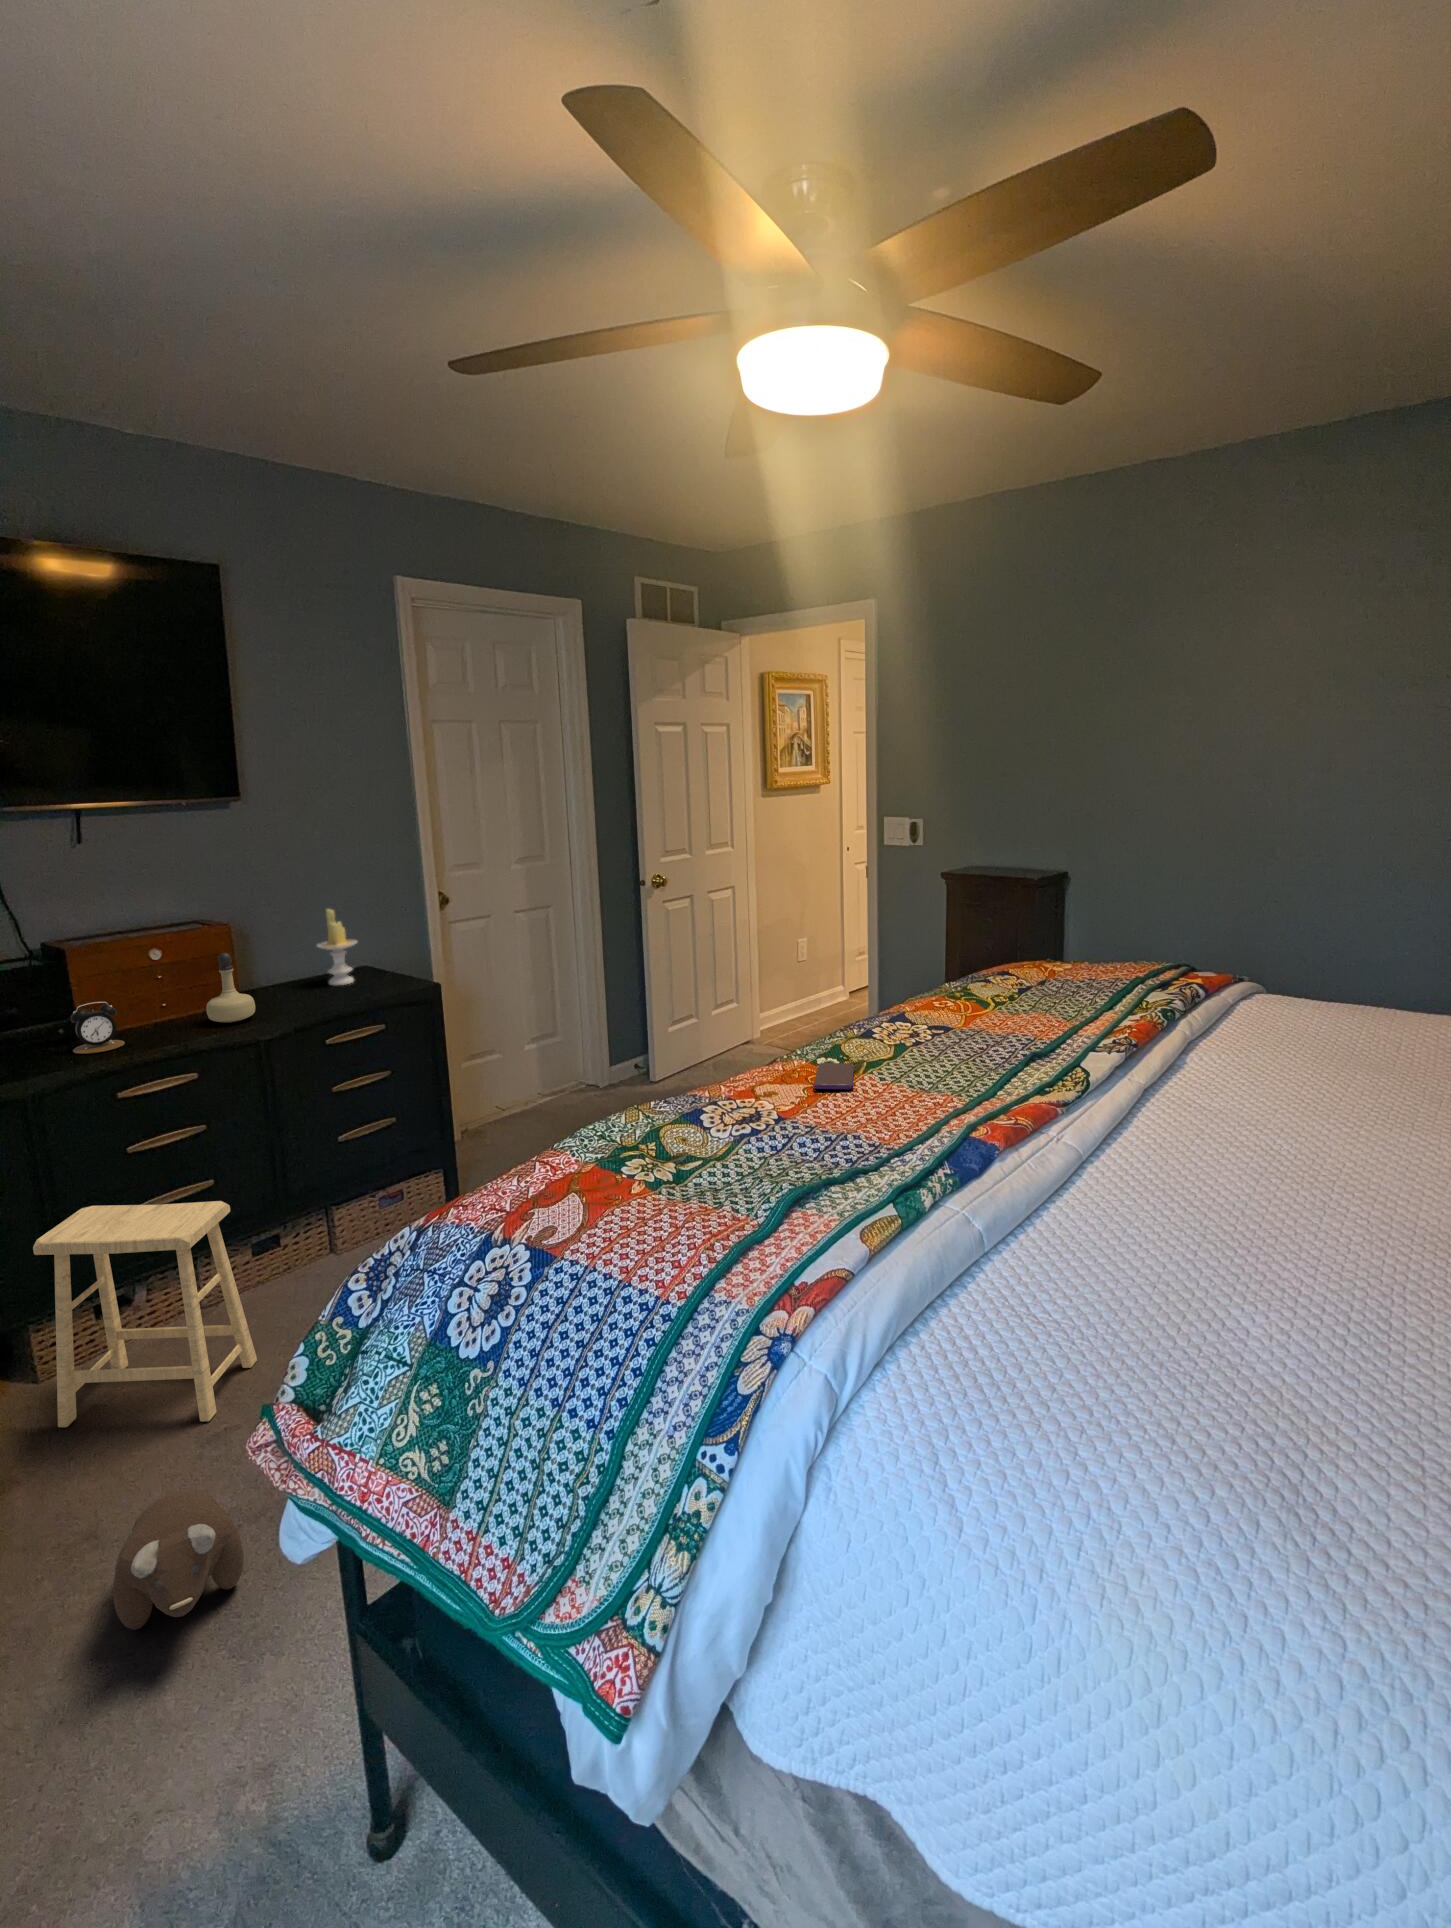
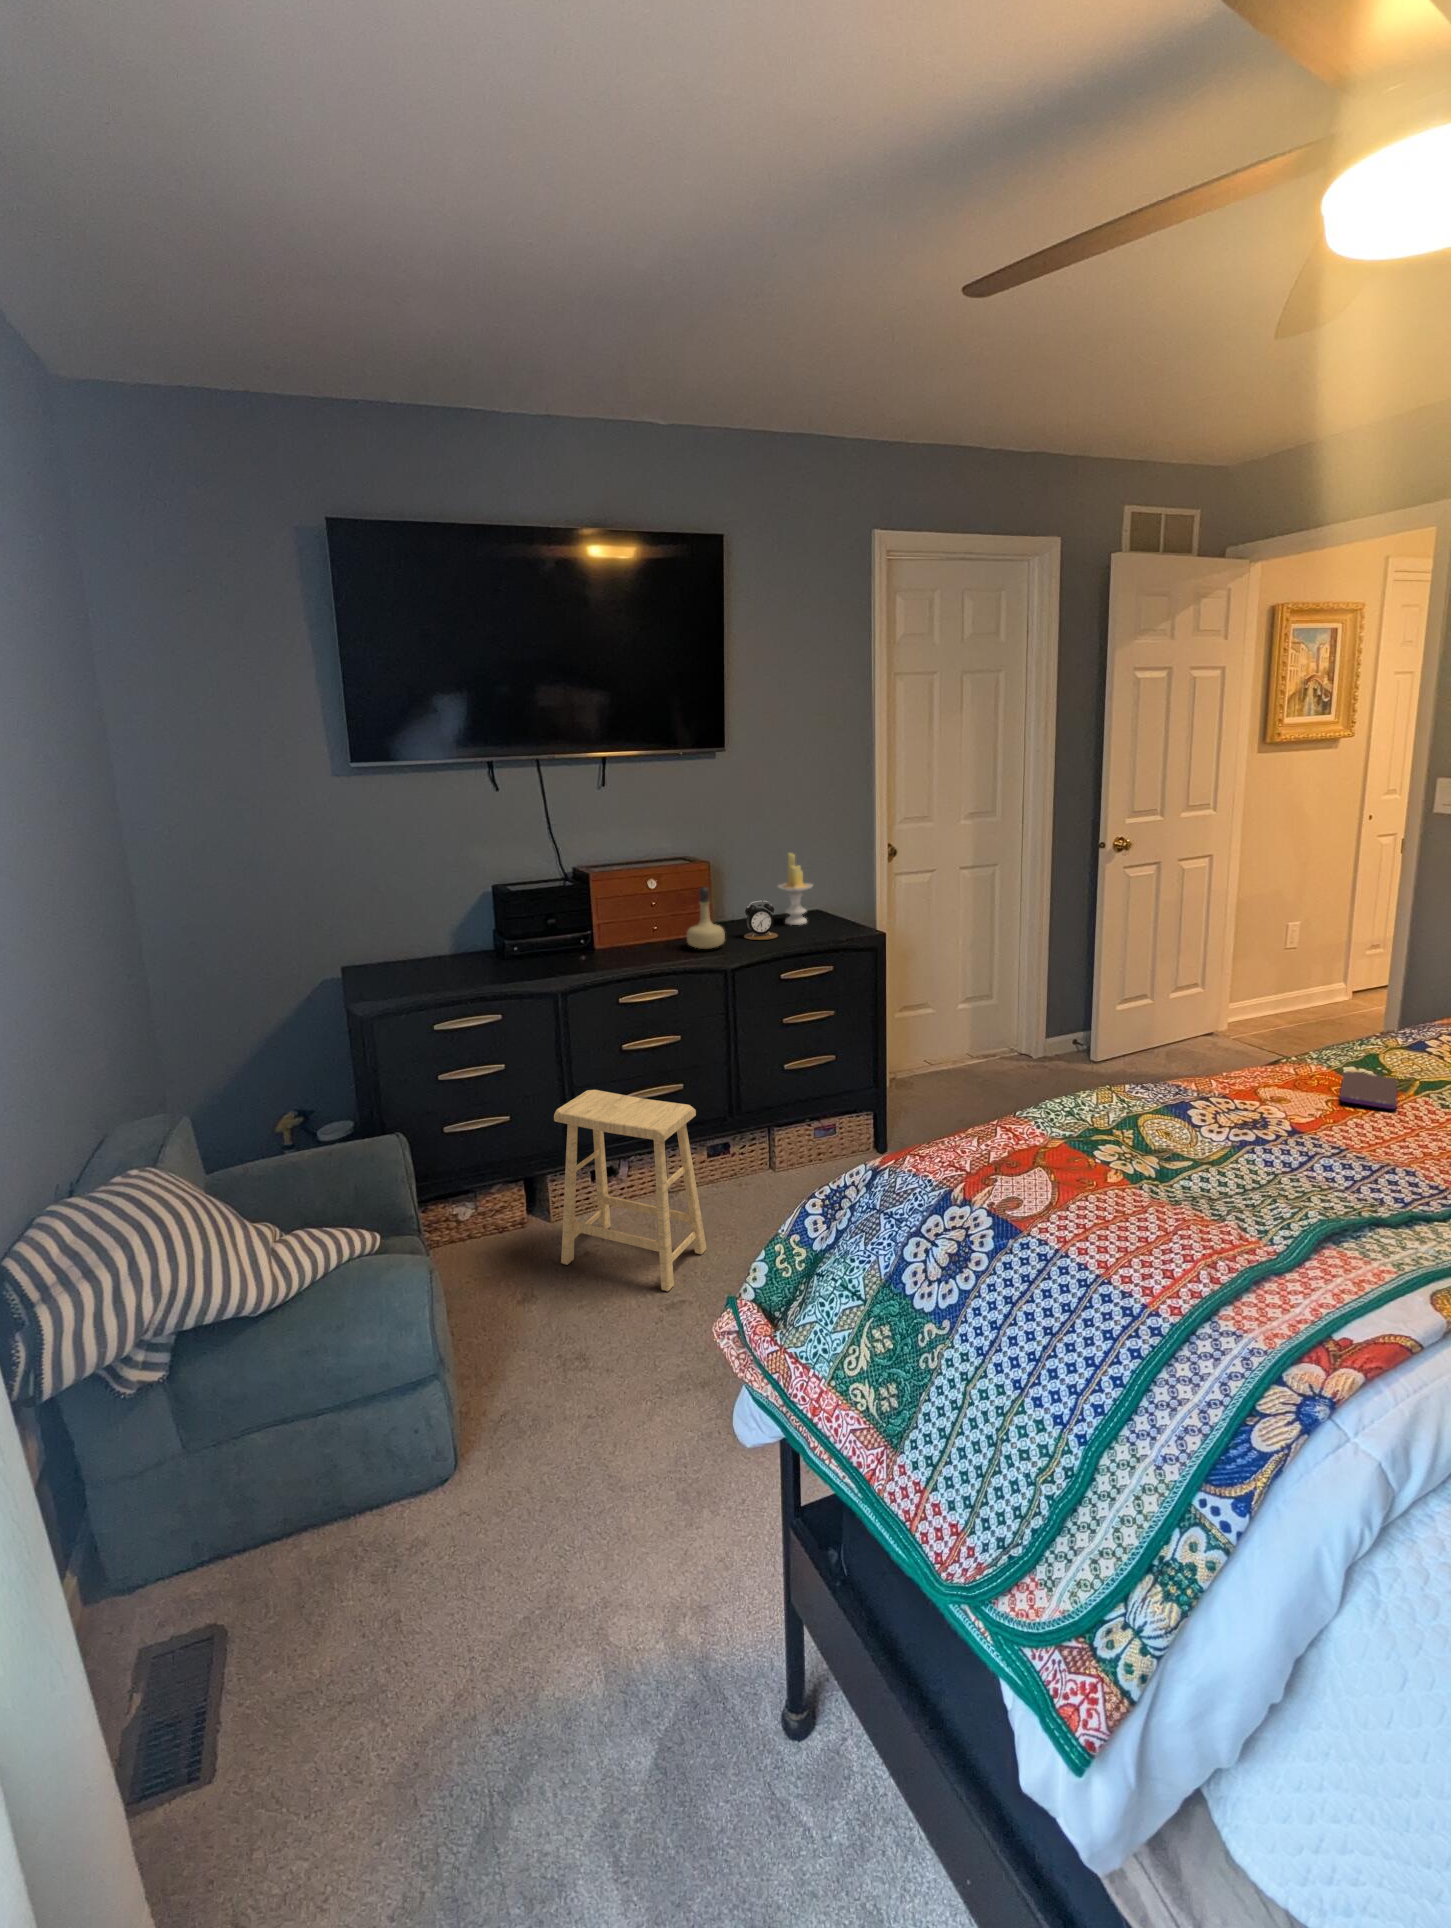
alarm clock: present [71,1002,125,1054] -> present [744,901,778,940]
plush toy: present [113,1489,244,1630] -> none [596,1343,692,1451]

